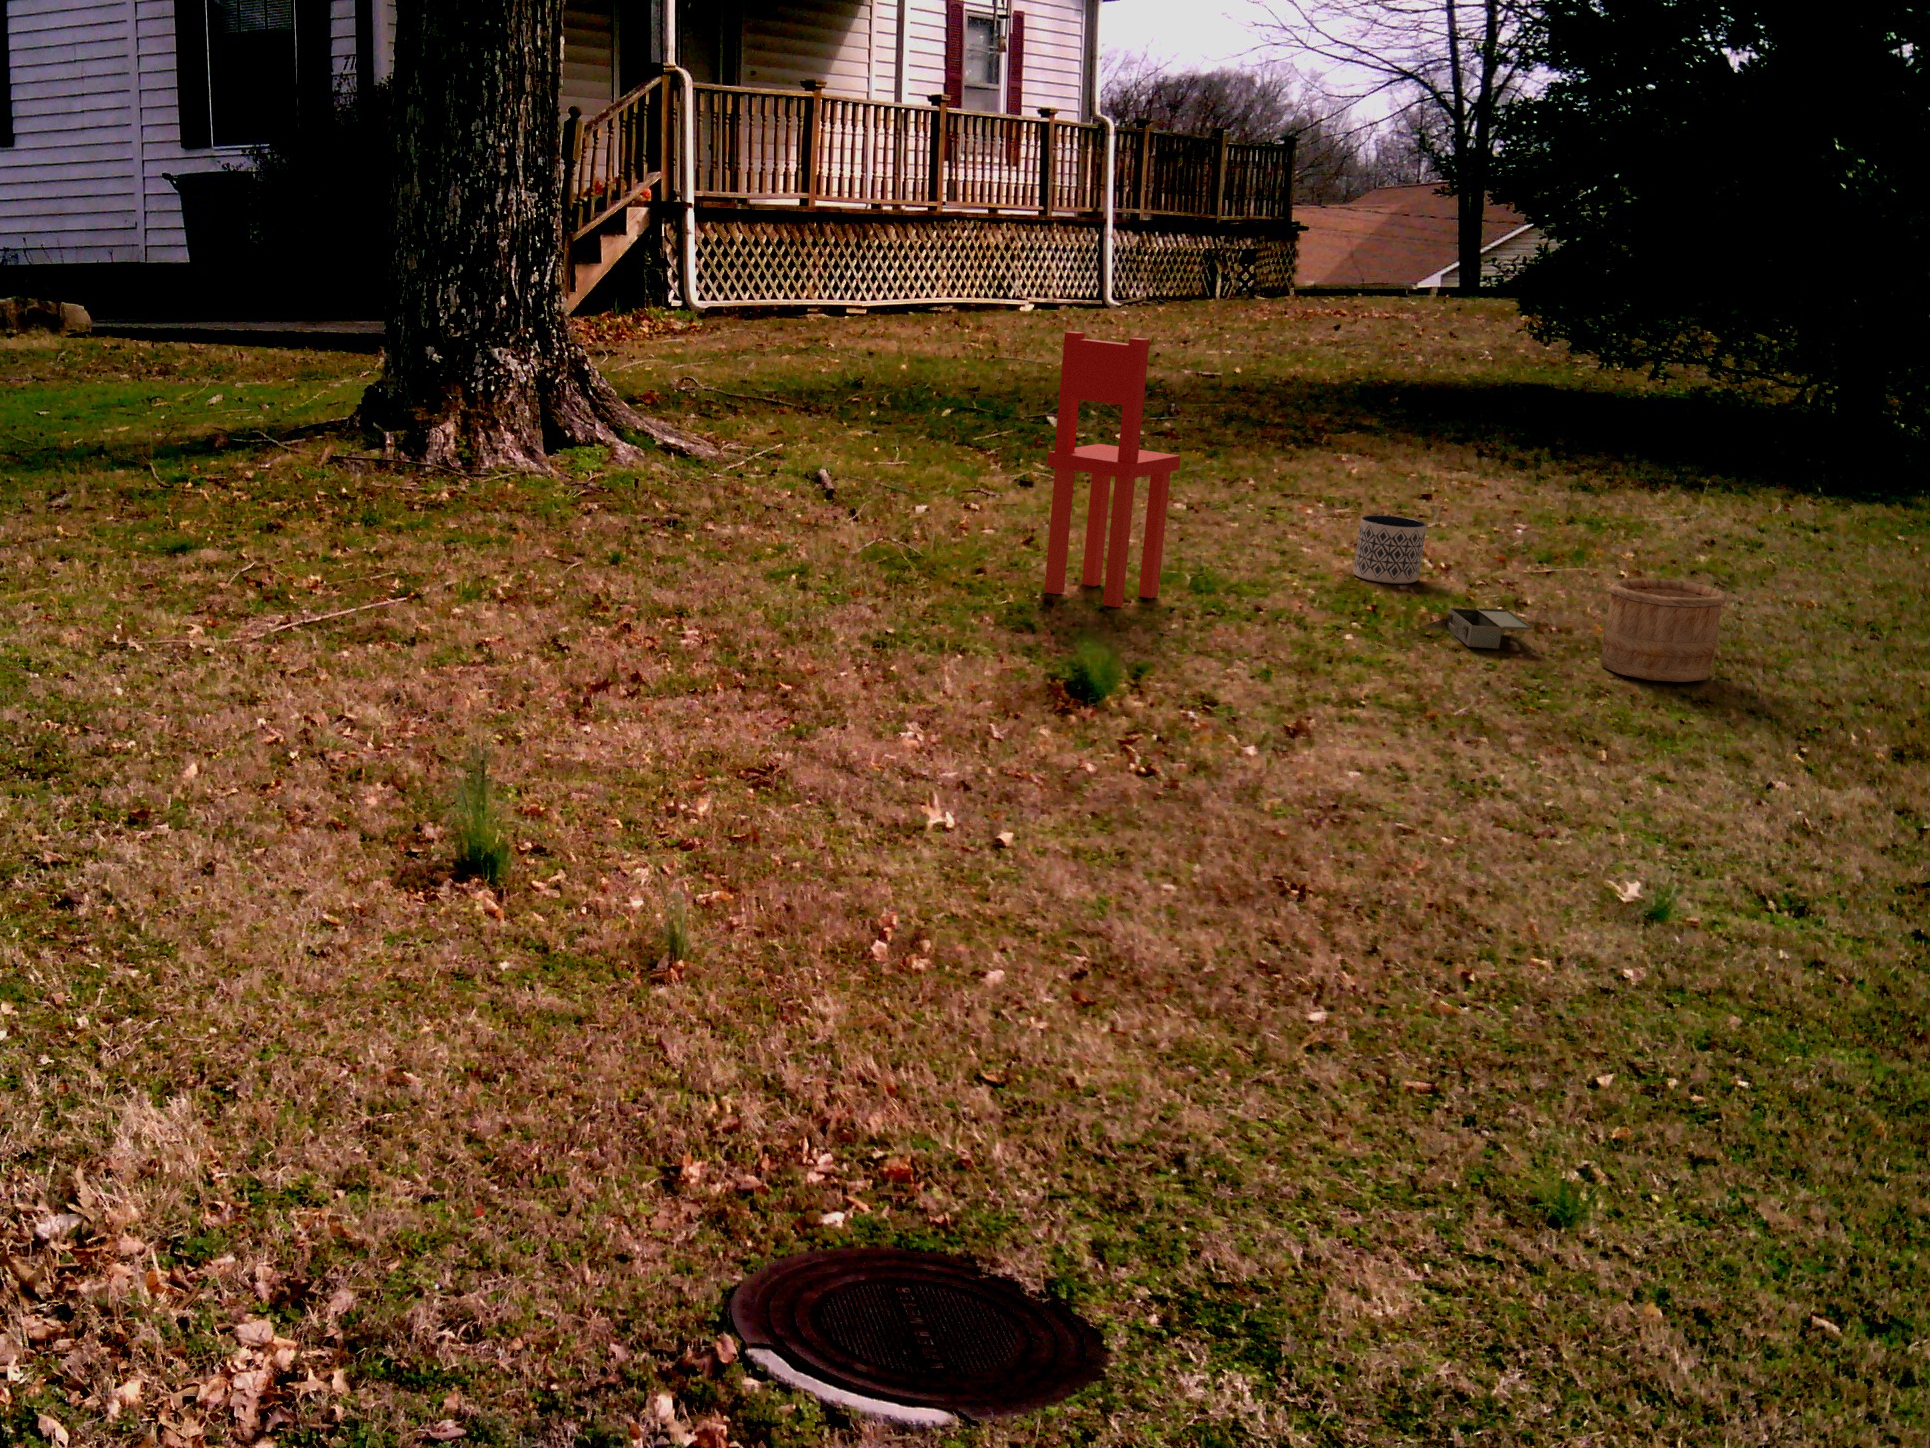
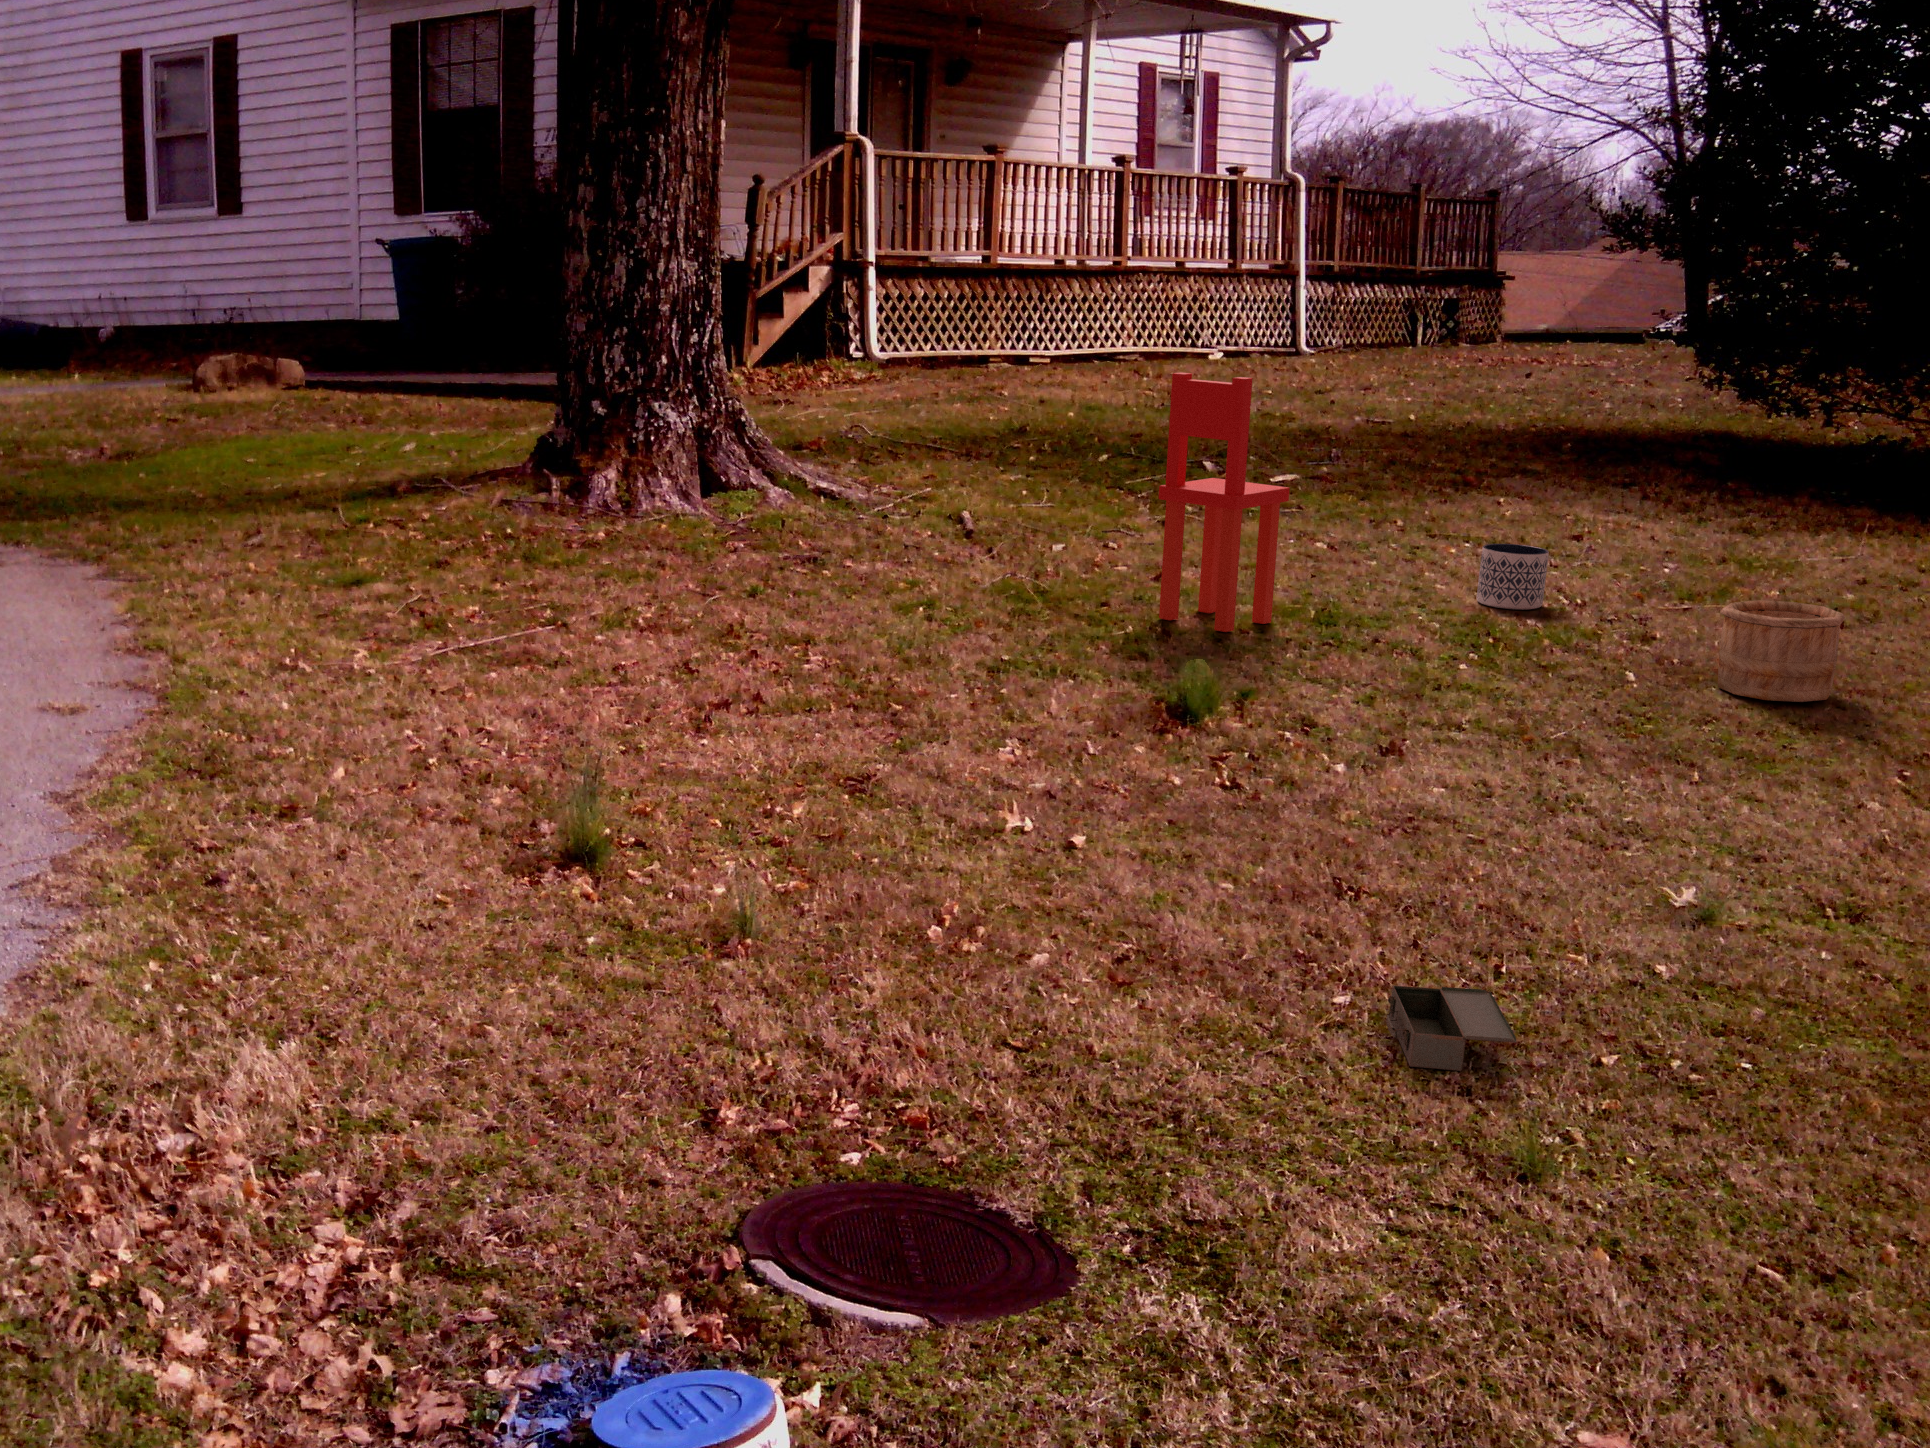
toolbox: present [1446,608,1531,649] -> present [1386,986,1516,1071]

